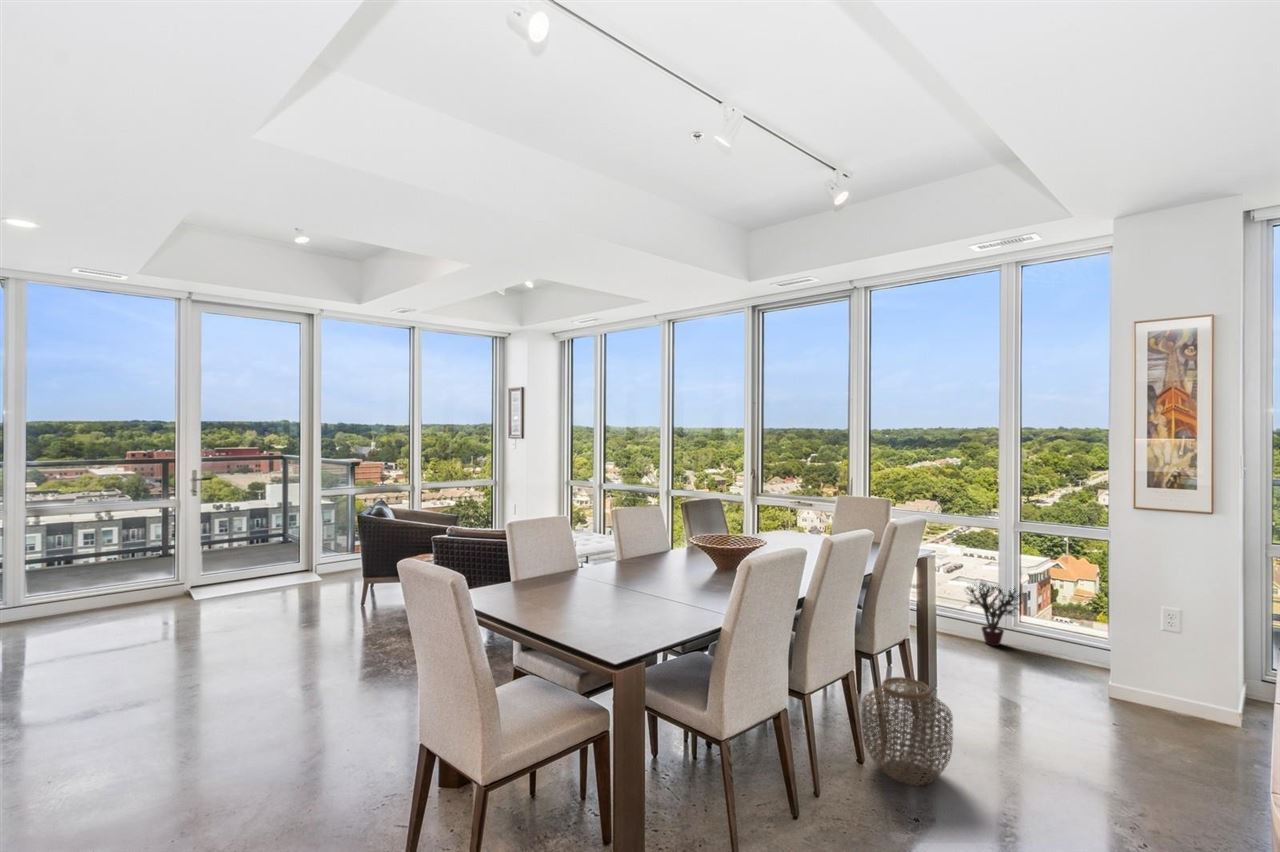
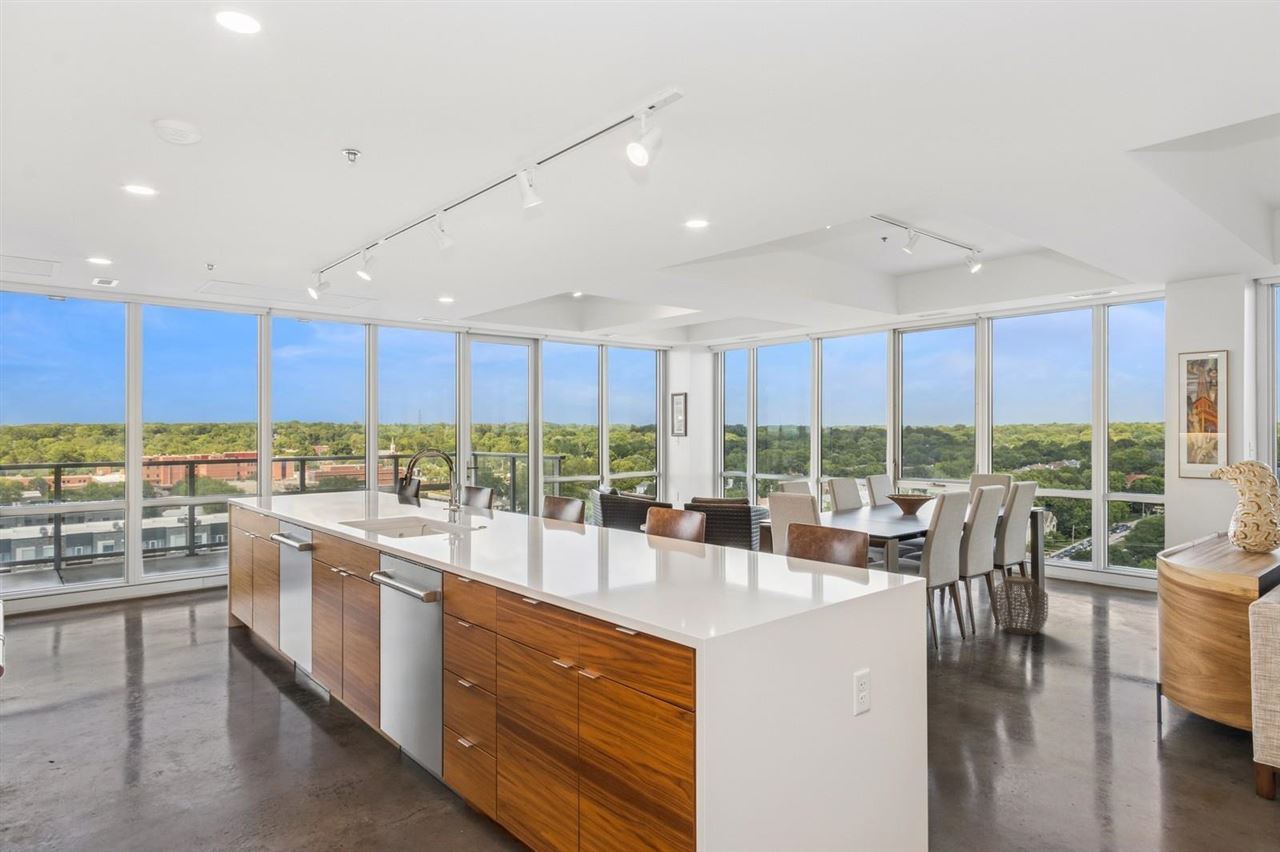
potted plant: present [966,582,1022,646] -> none [1067,538,1115,587]

